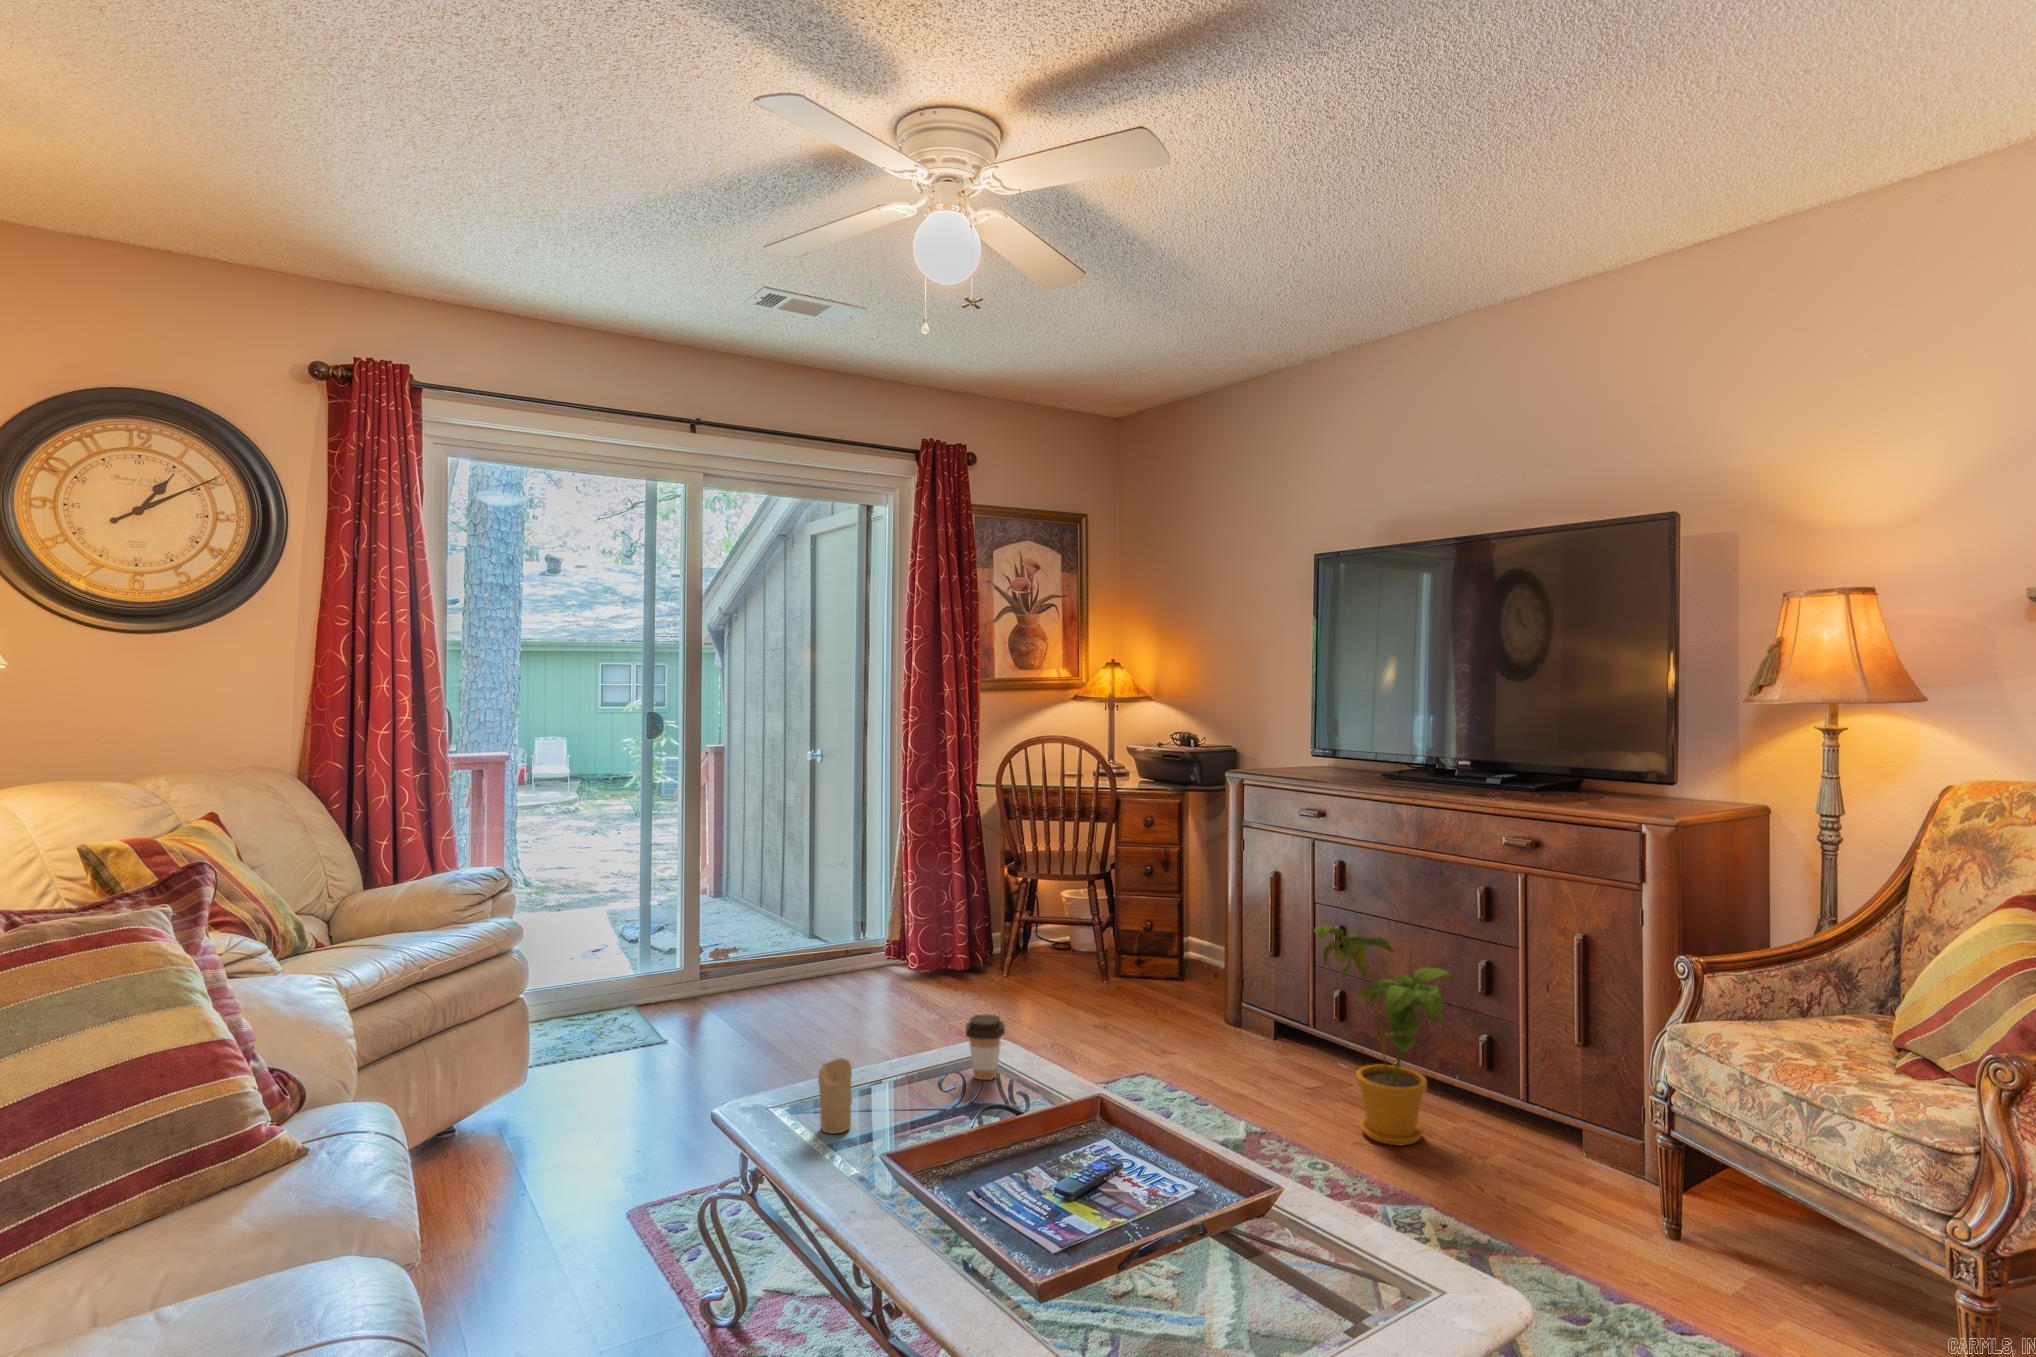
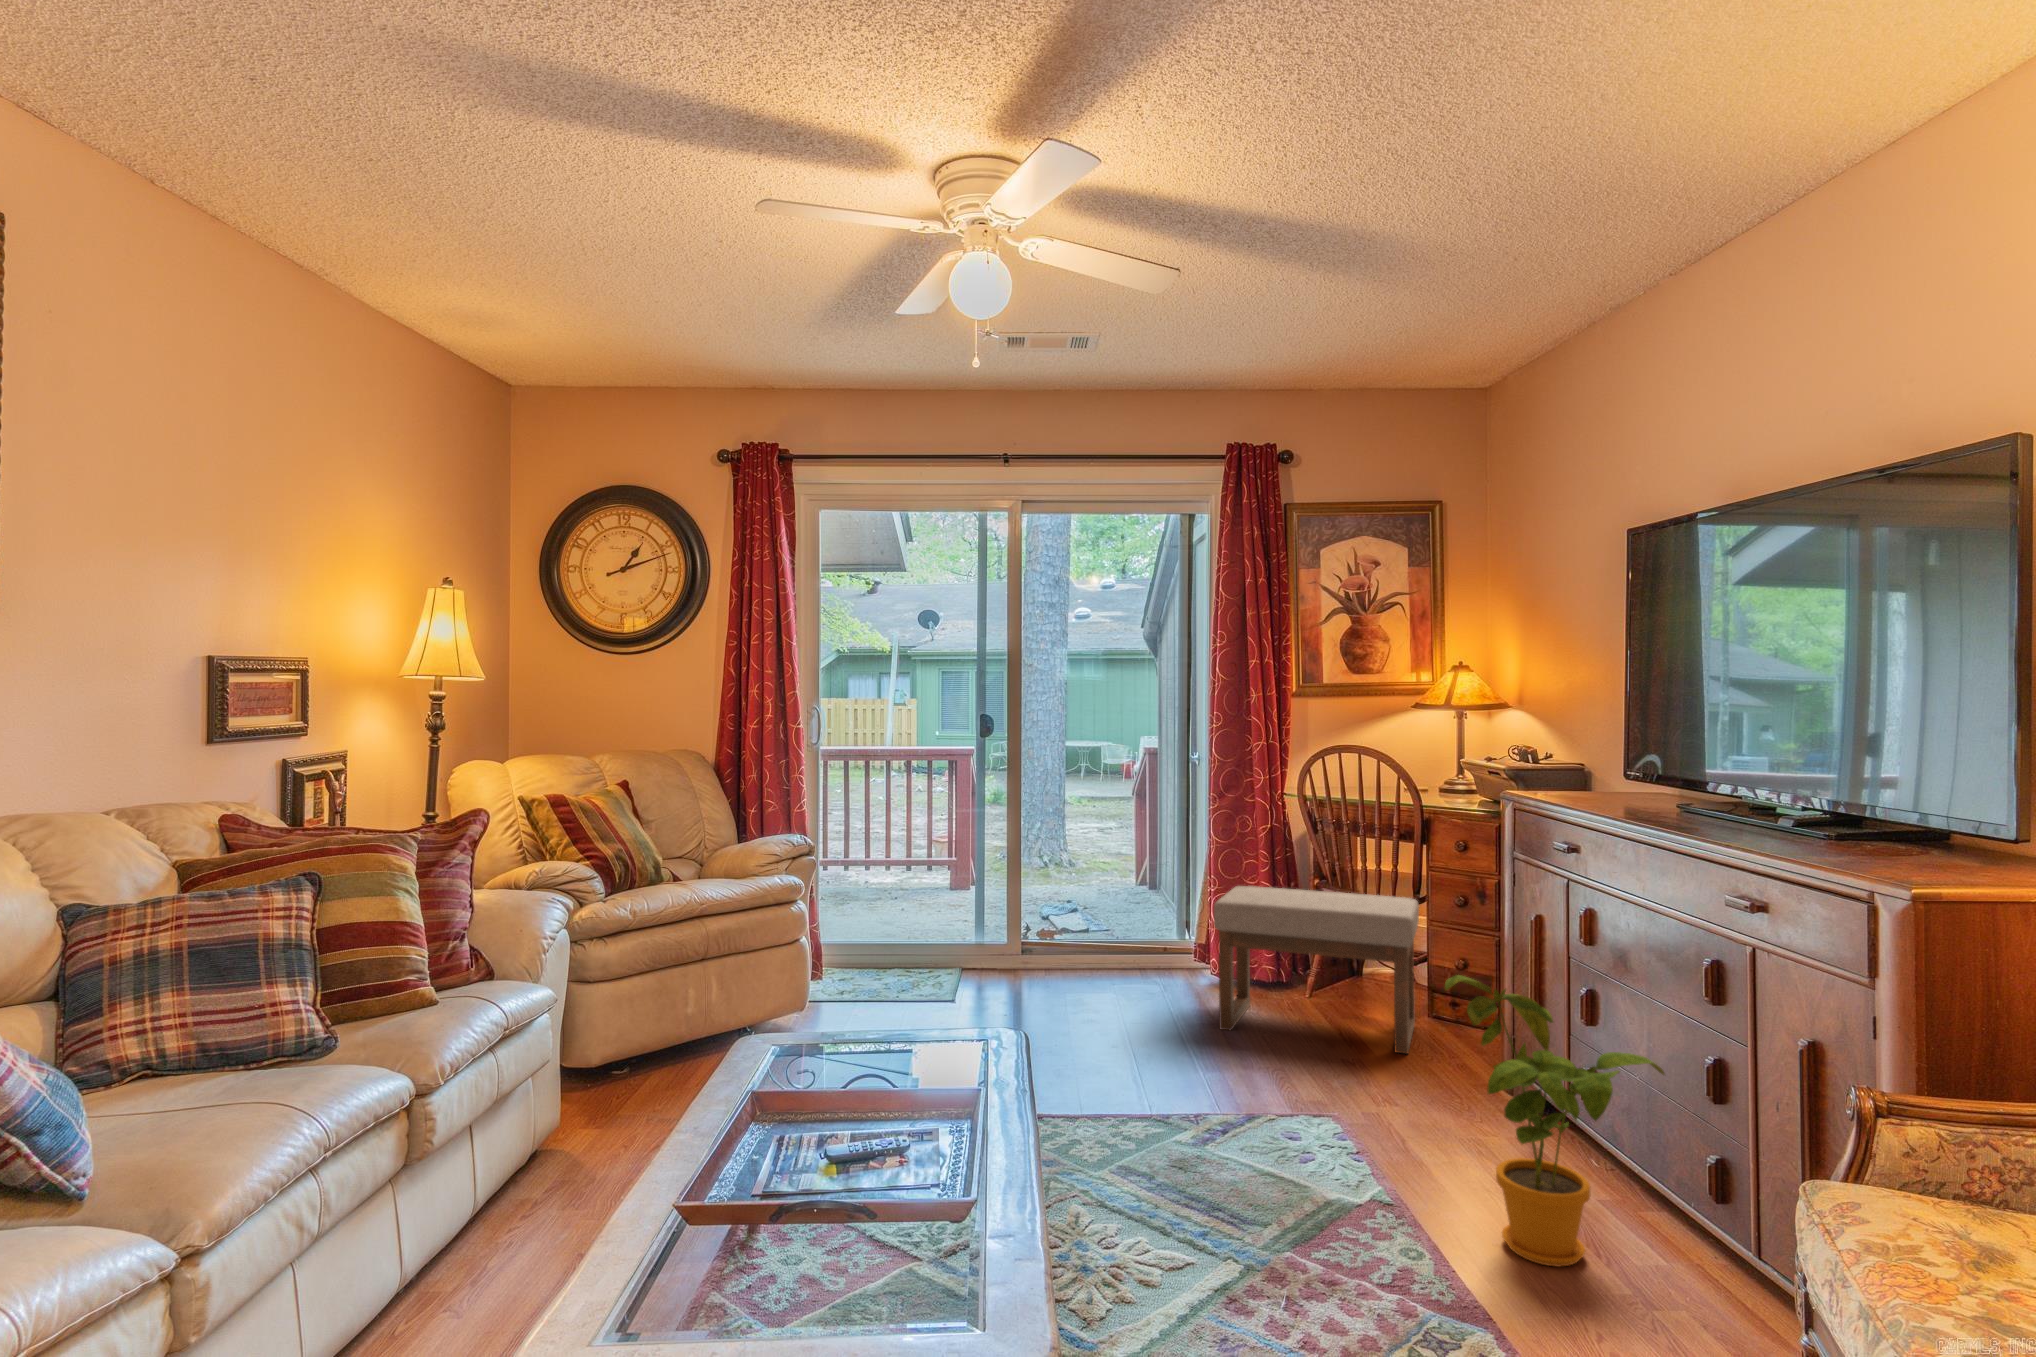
ottoman: none [955,872,1143,1019] -> present [1214,886,1419,1054]
coffee cup: present [966,1014,1005,1080] -> none [943,997,984,1058]
candle: present [818,1058,852,1134] -> none [771,1007,799,1068]

